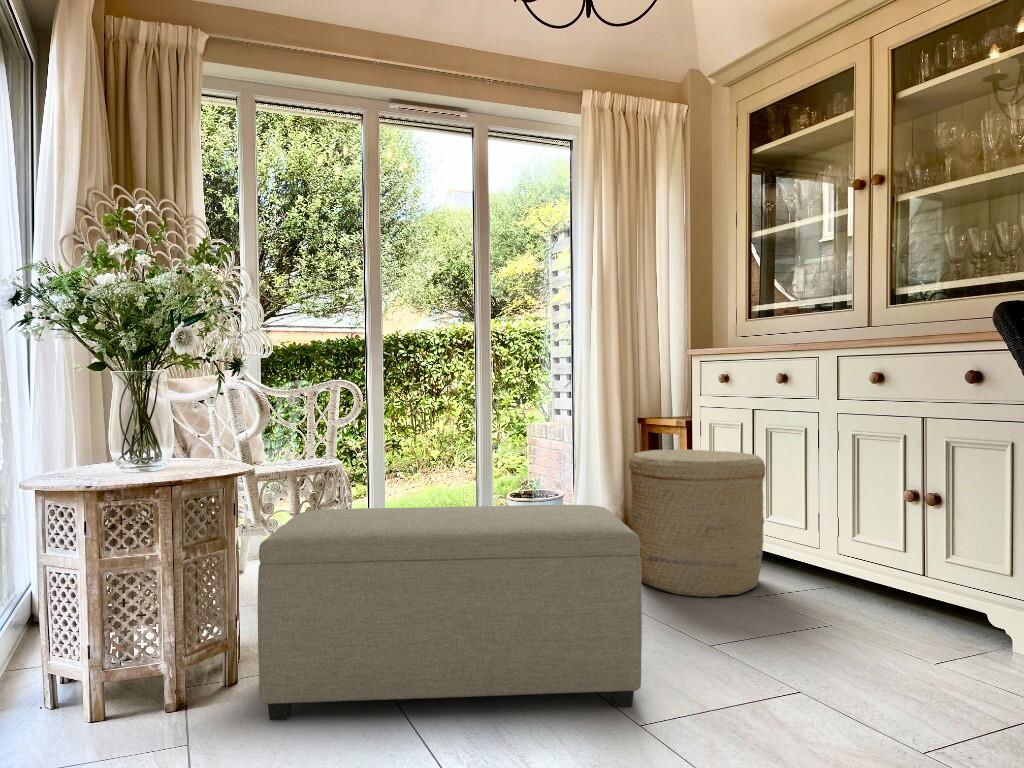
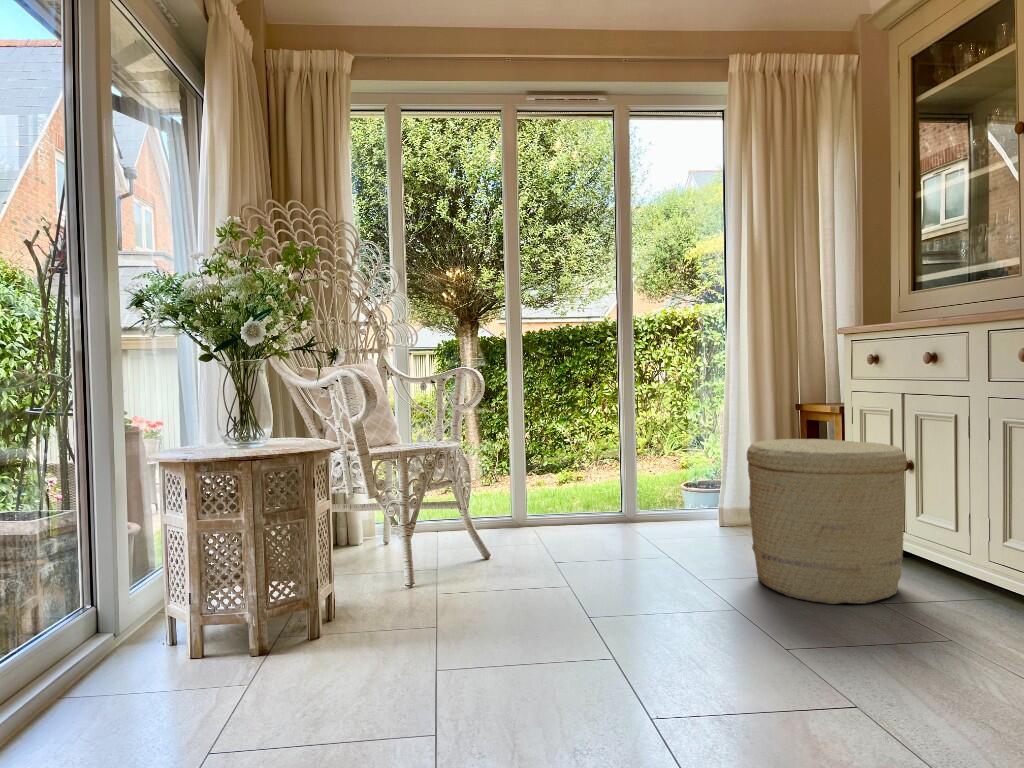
ottoman: present [258,505,642,720] -> none [308,488,675,709]

